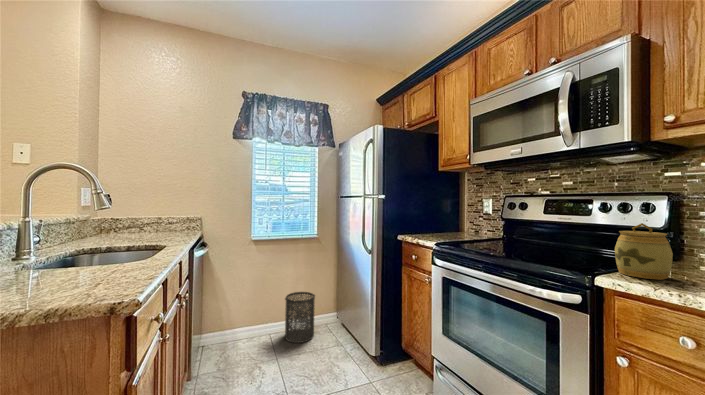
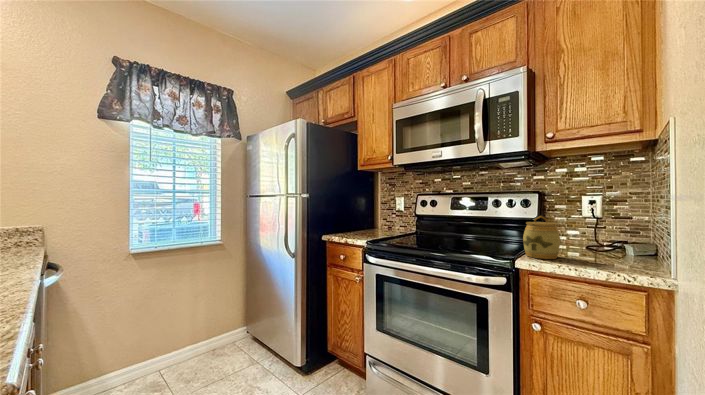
trash can: present [285,292,315,343] -> none [181,309,221,374]

